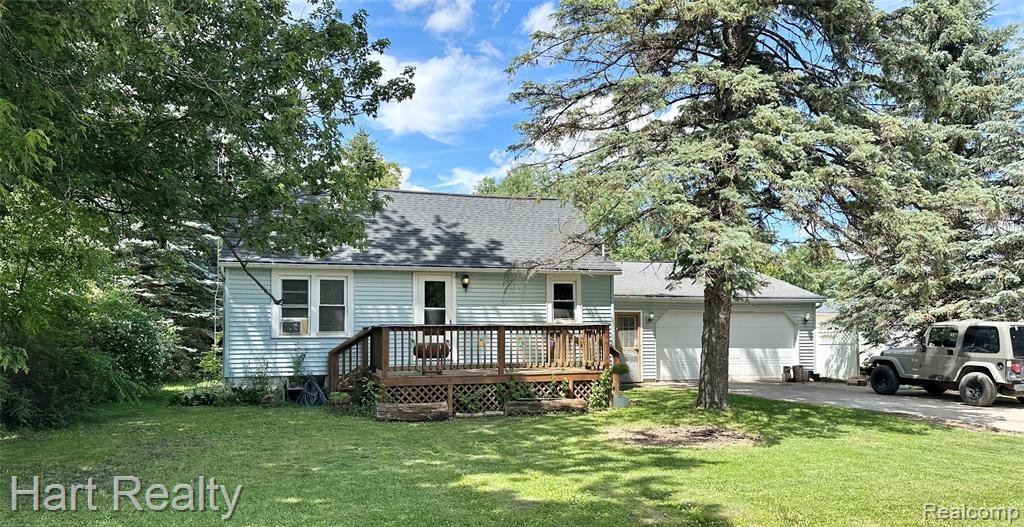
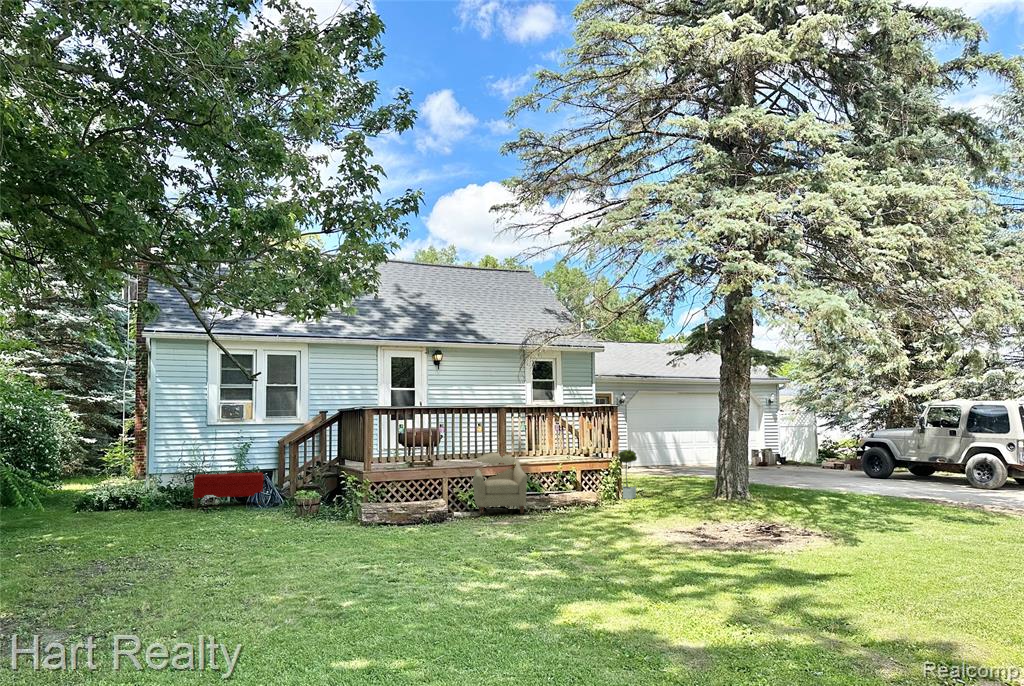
chair: none [472,364,517,416] -> present [471,453,528,514]
bench: none [256,377,313,404] -> present [193,472,264,508]

